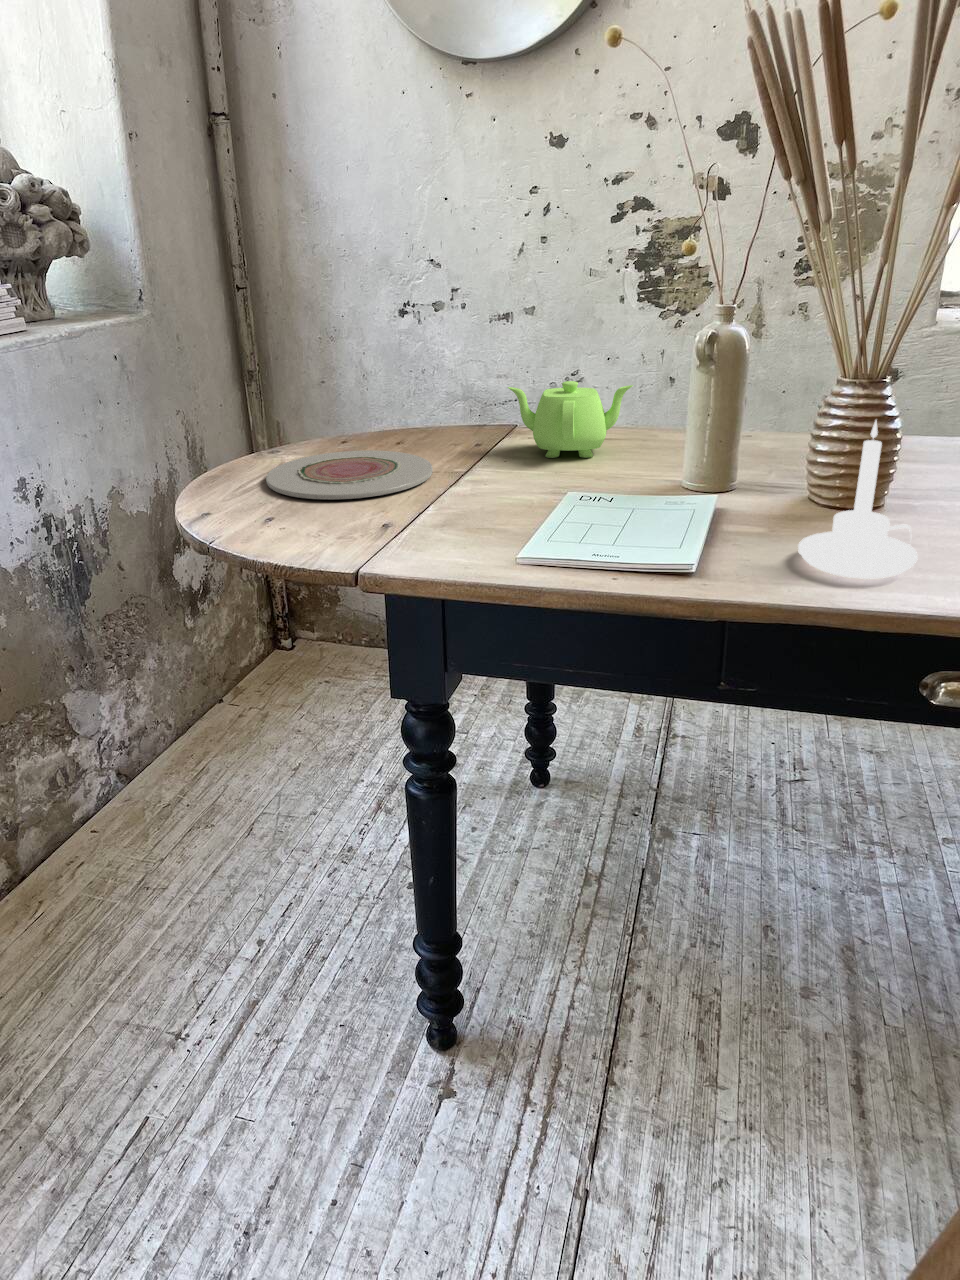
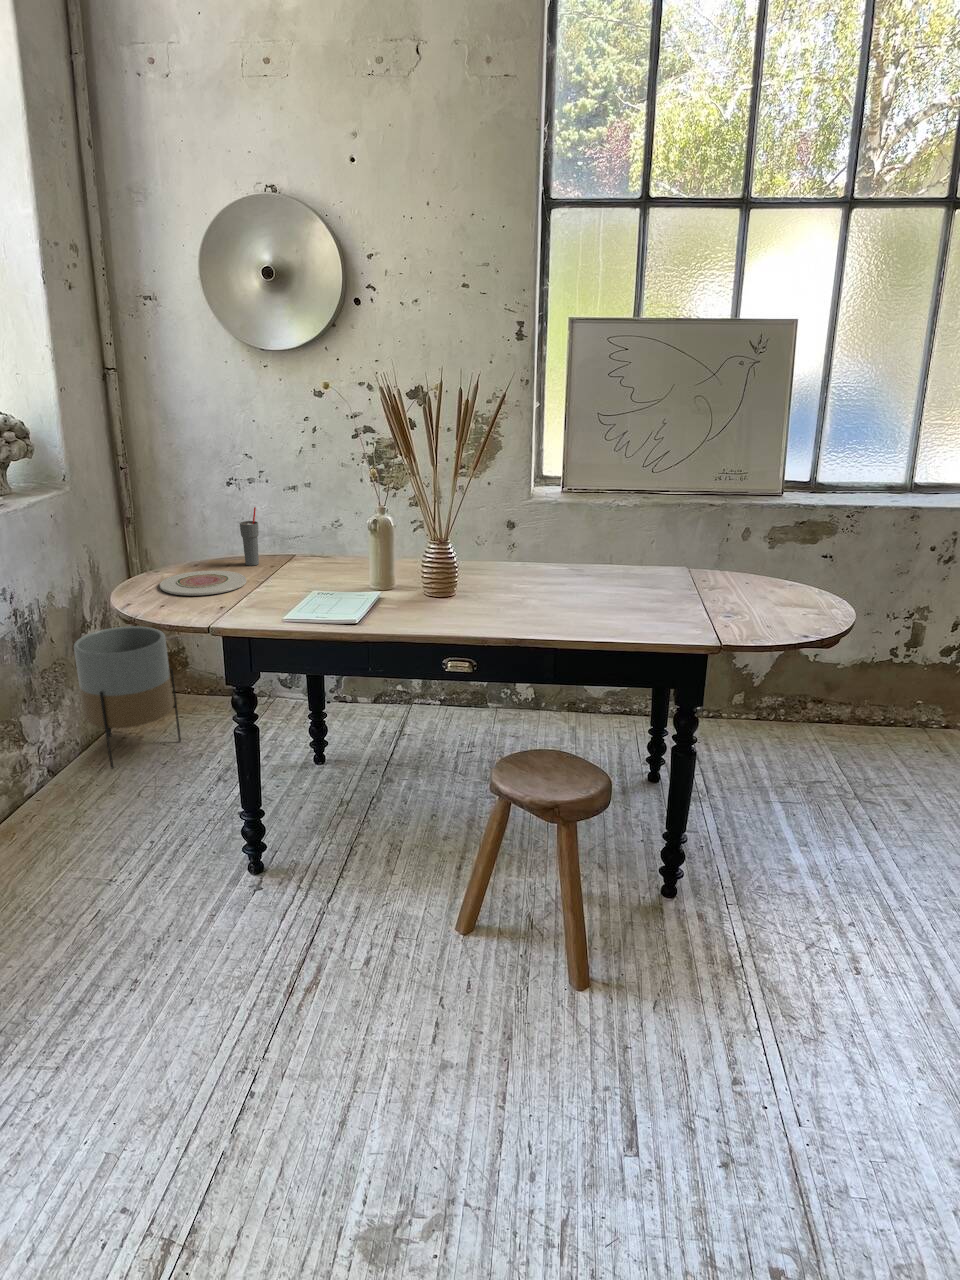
cup: none [420,328,455,442] -> present [240,507,259,566]
teapot: present [508,381,633,458] -> none [285,535,348,573]
candle holder: present [798,420,918,579] -> none [400,560,446,622]
planter: none [153,544,324,773] -> present [74,626,181,768]

